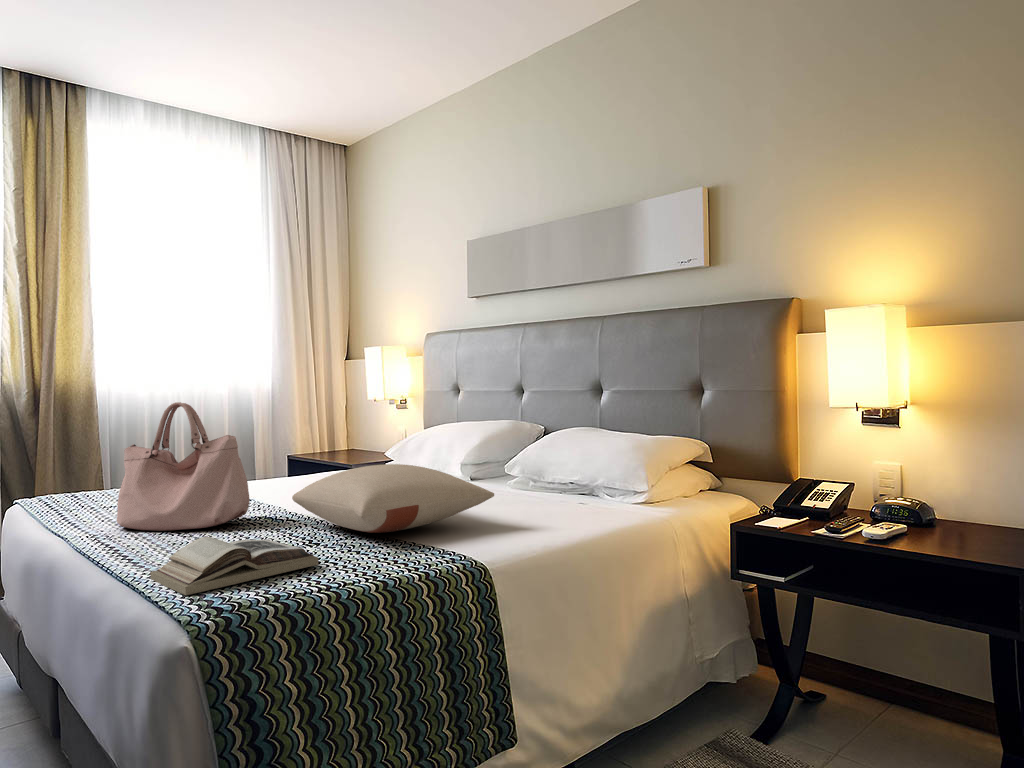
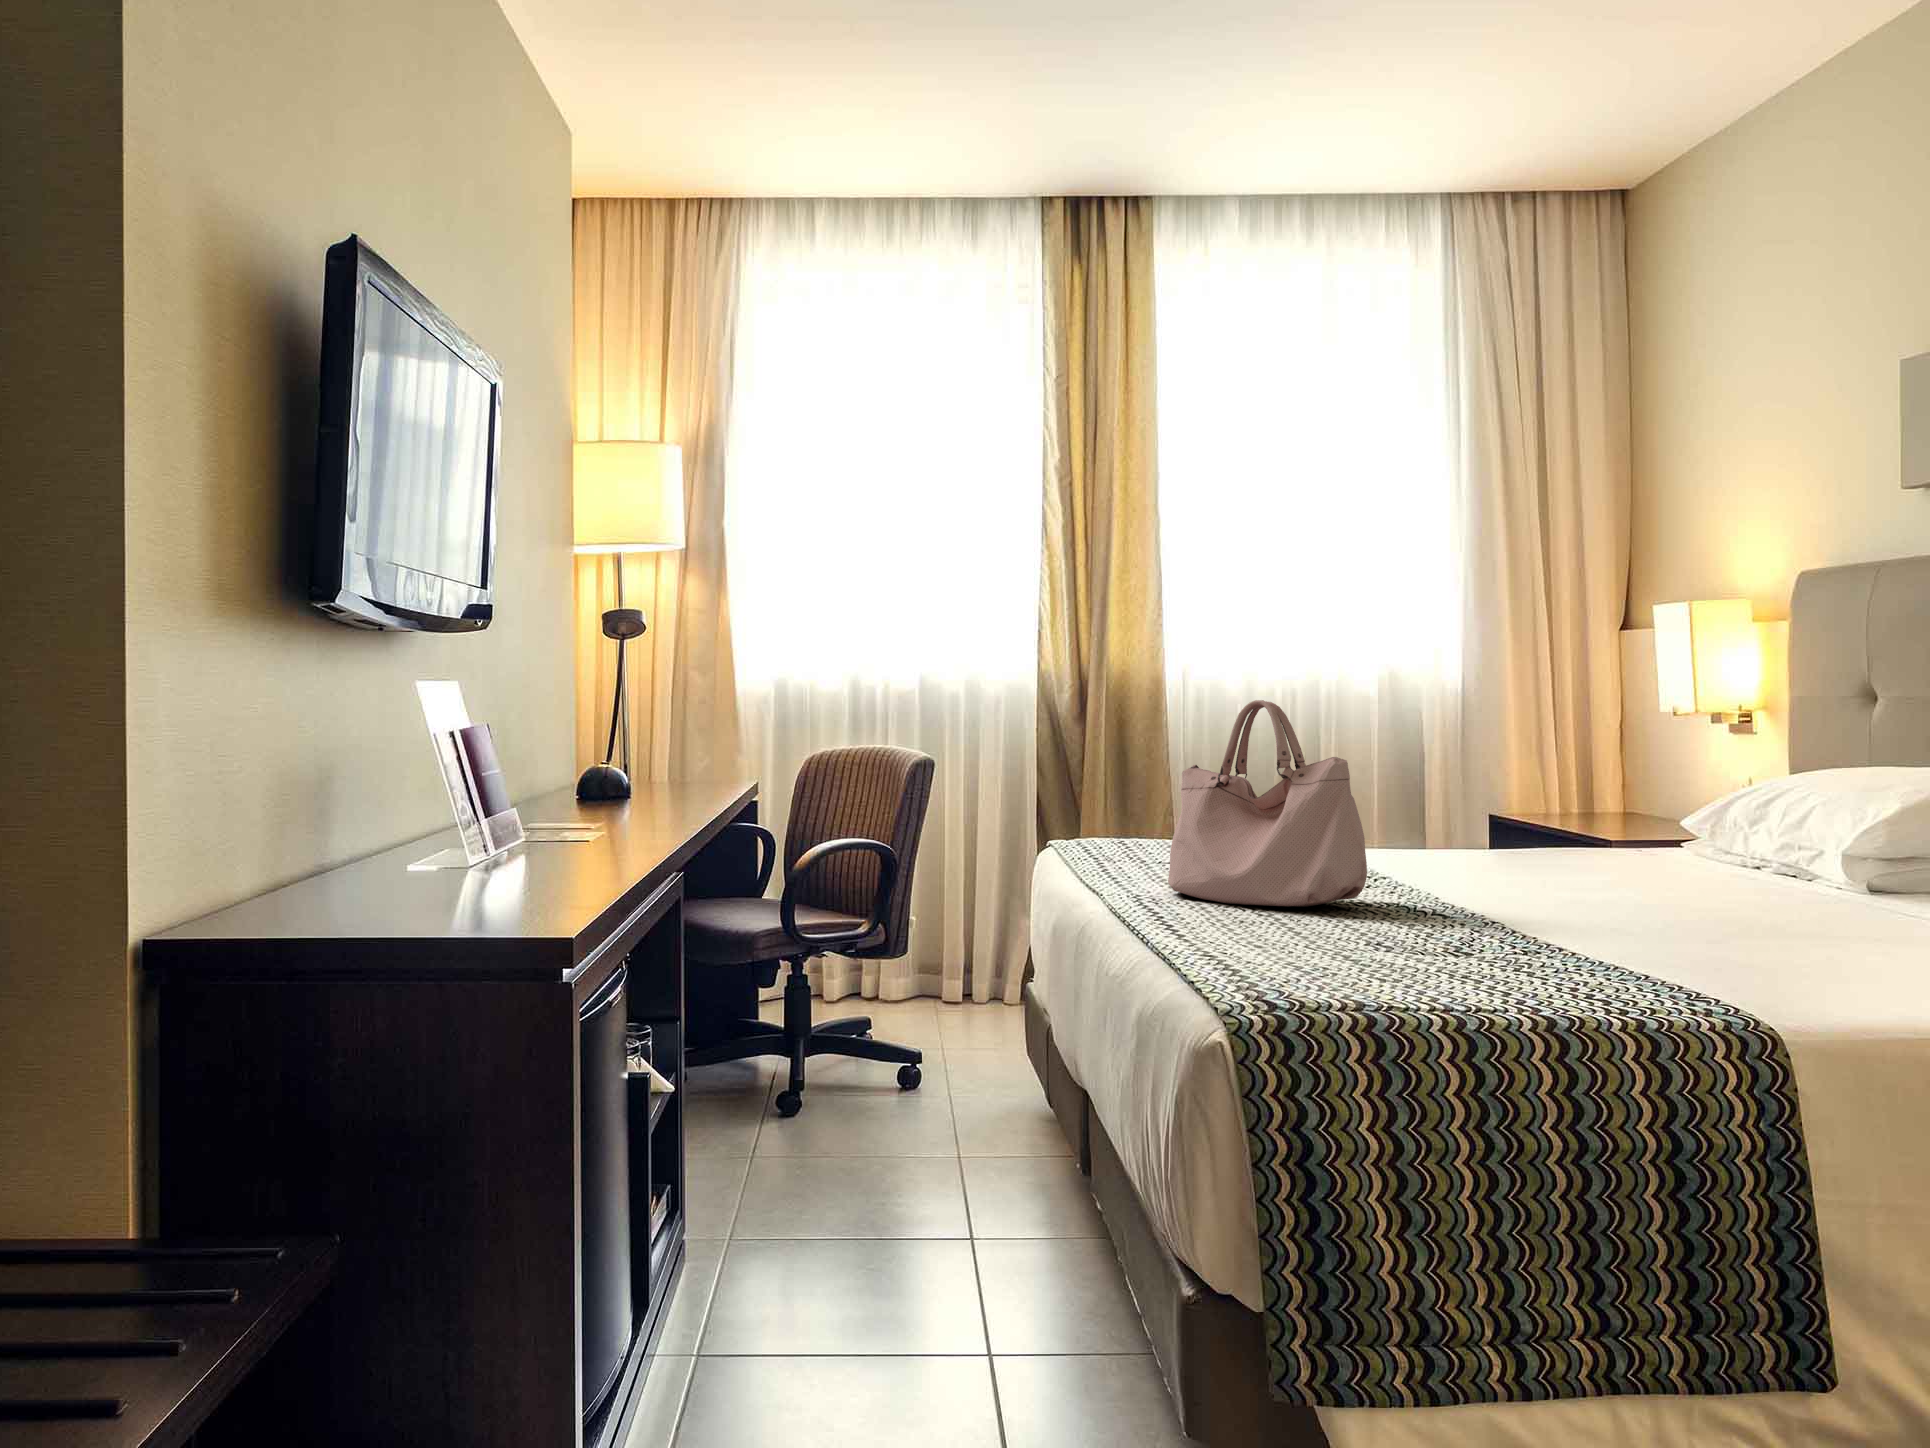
pillow: present [292,464,494,533] -> none [1437,827,1848,950]
book: present [150,537,318,595] -> none [1193,907,1449,983]

